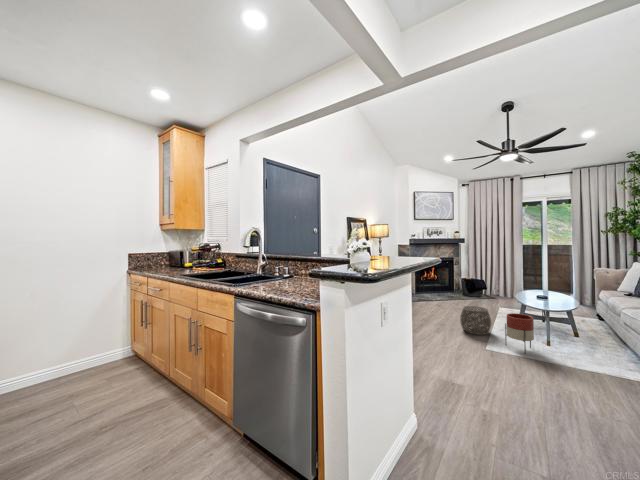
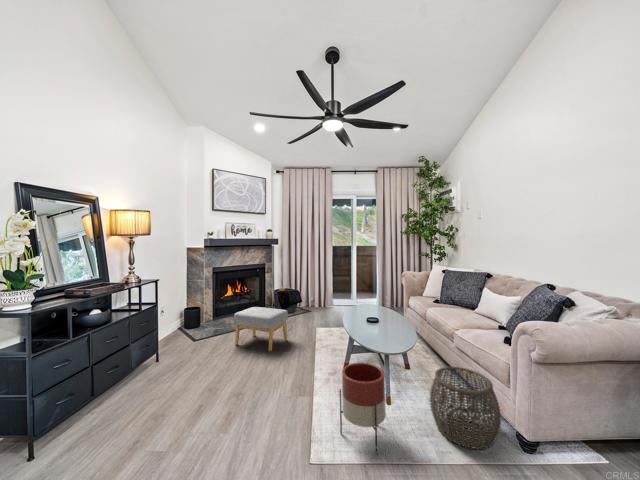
footstool: none [436,286,474,314] -> present [234,307,288,351]
woven basket: present [460,306,491,335] -> present [430,367,501,450]

